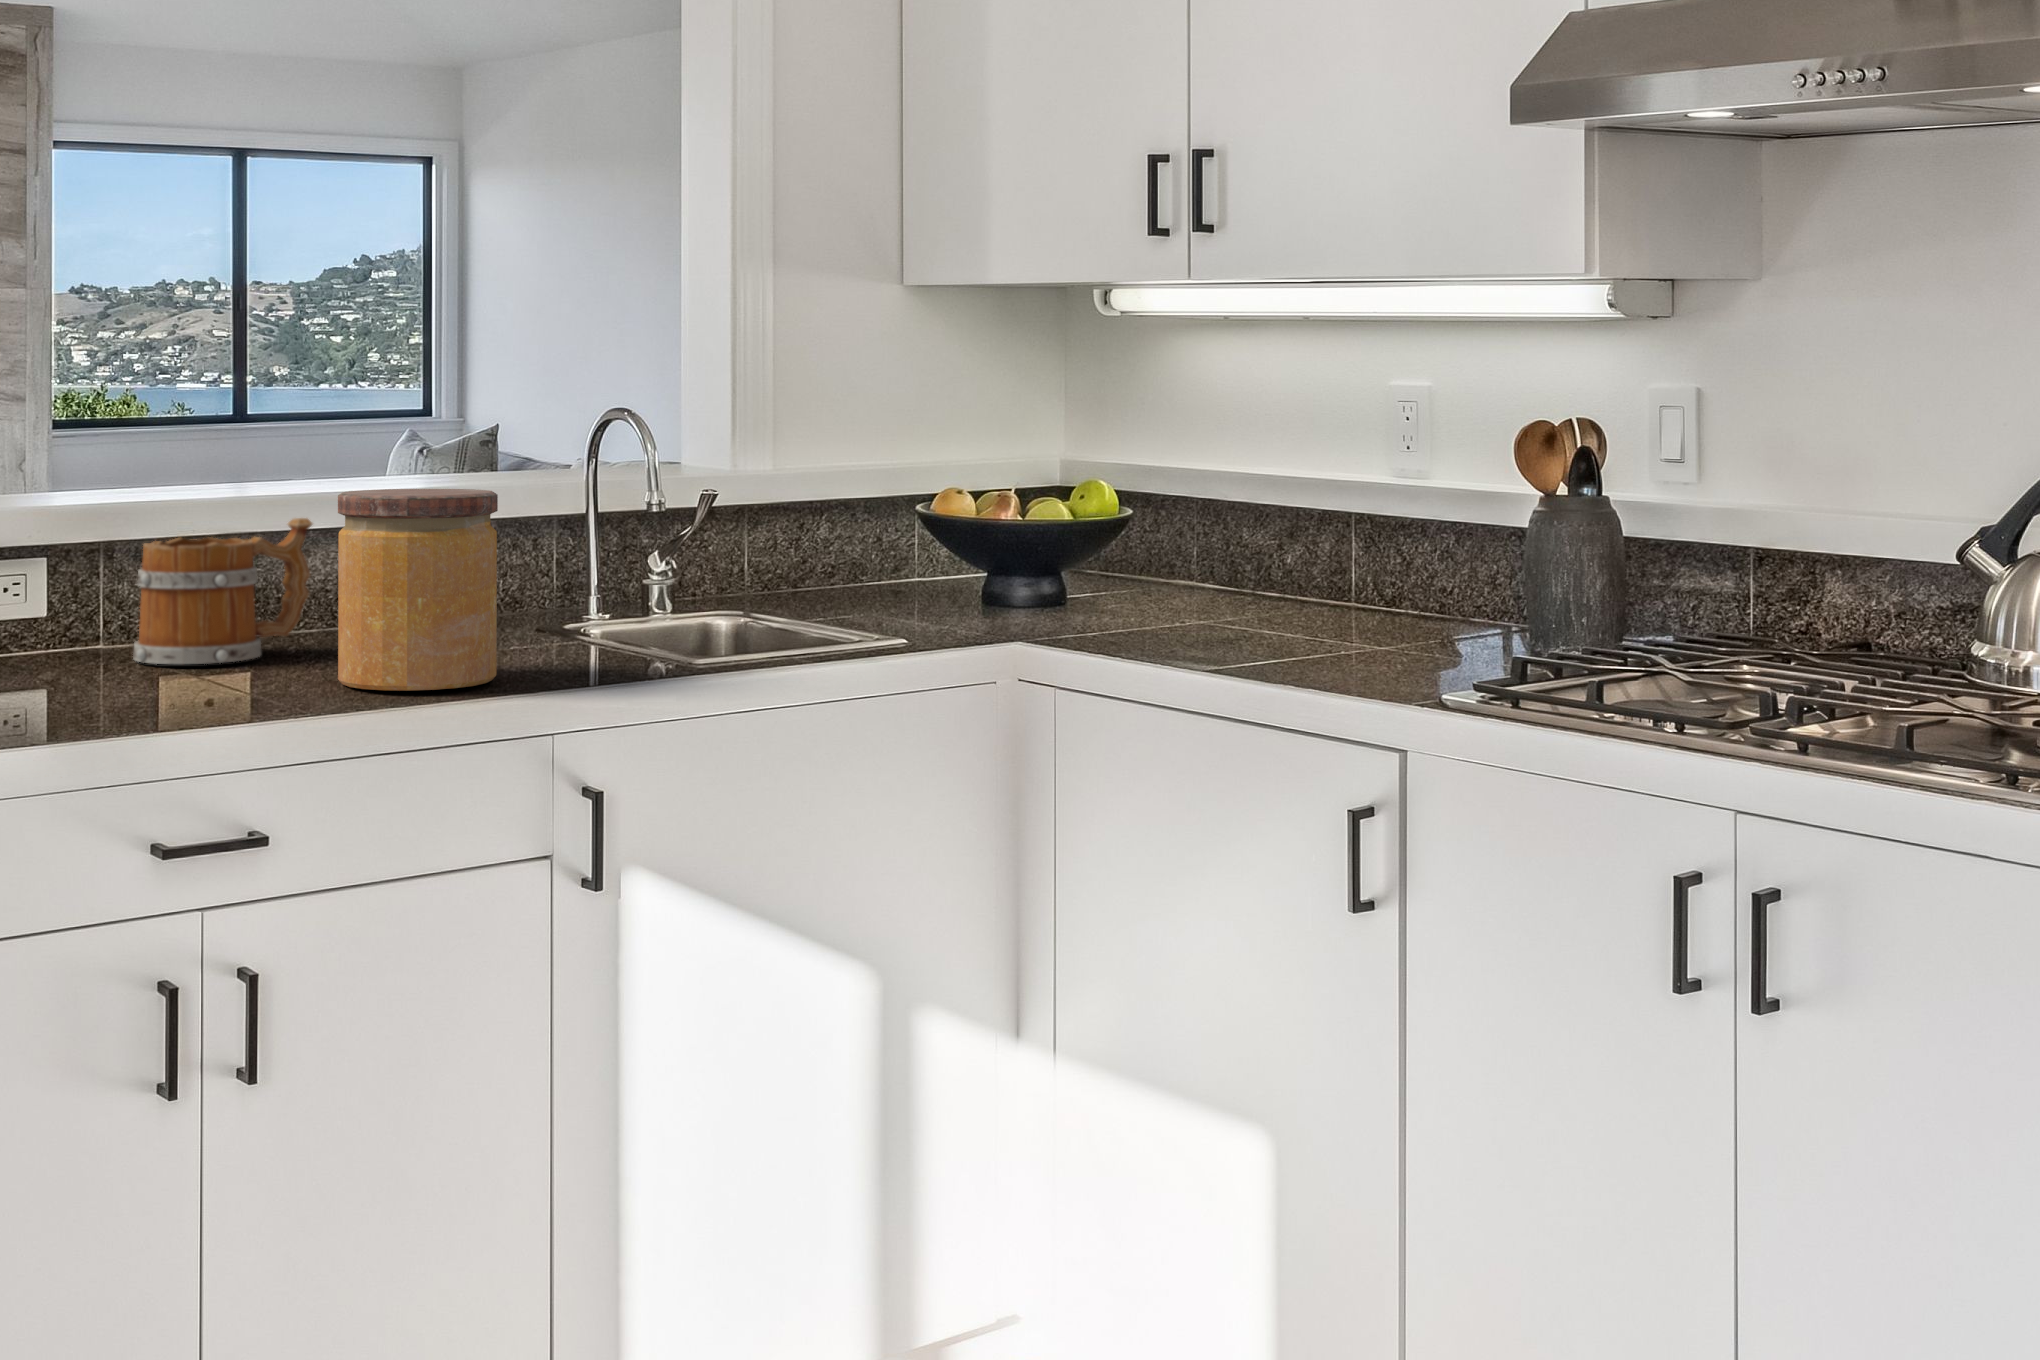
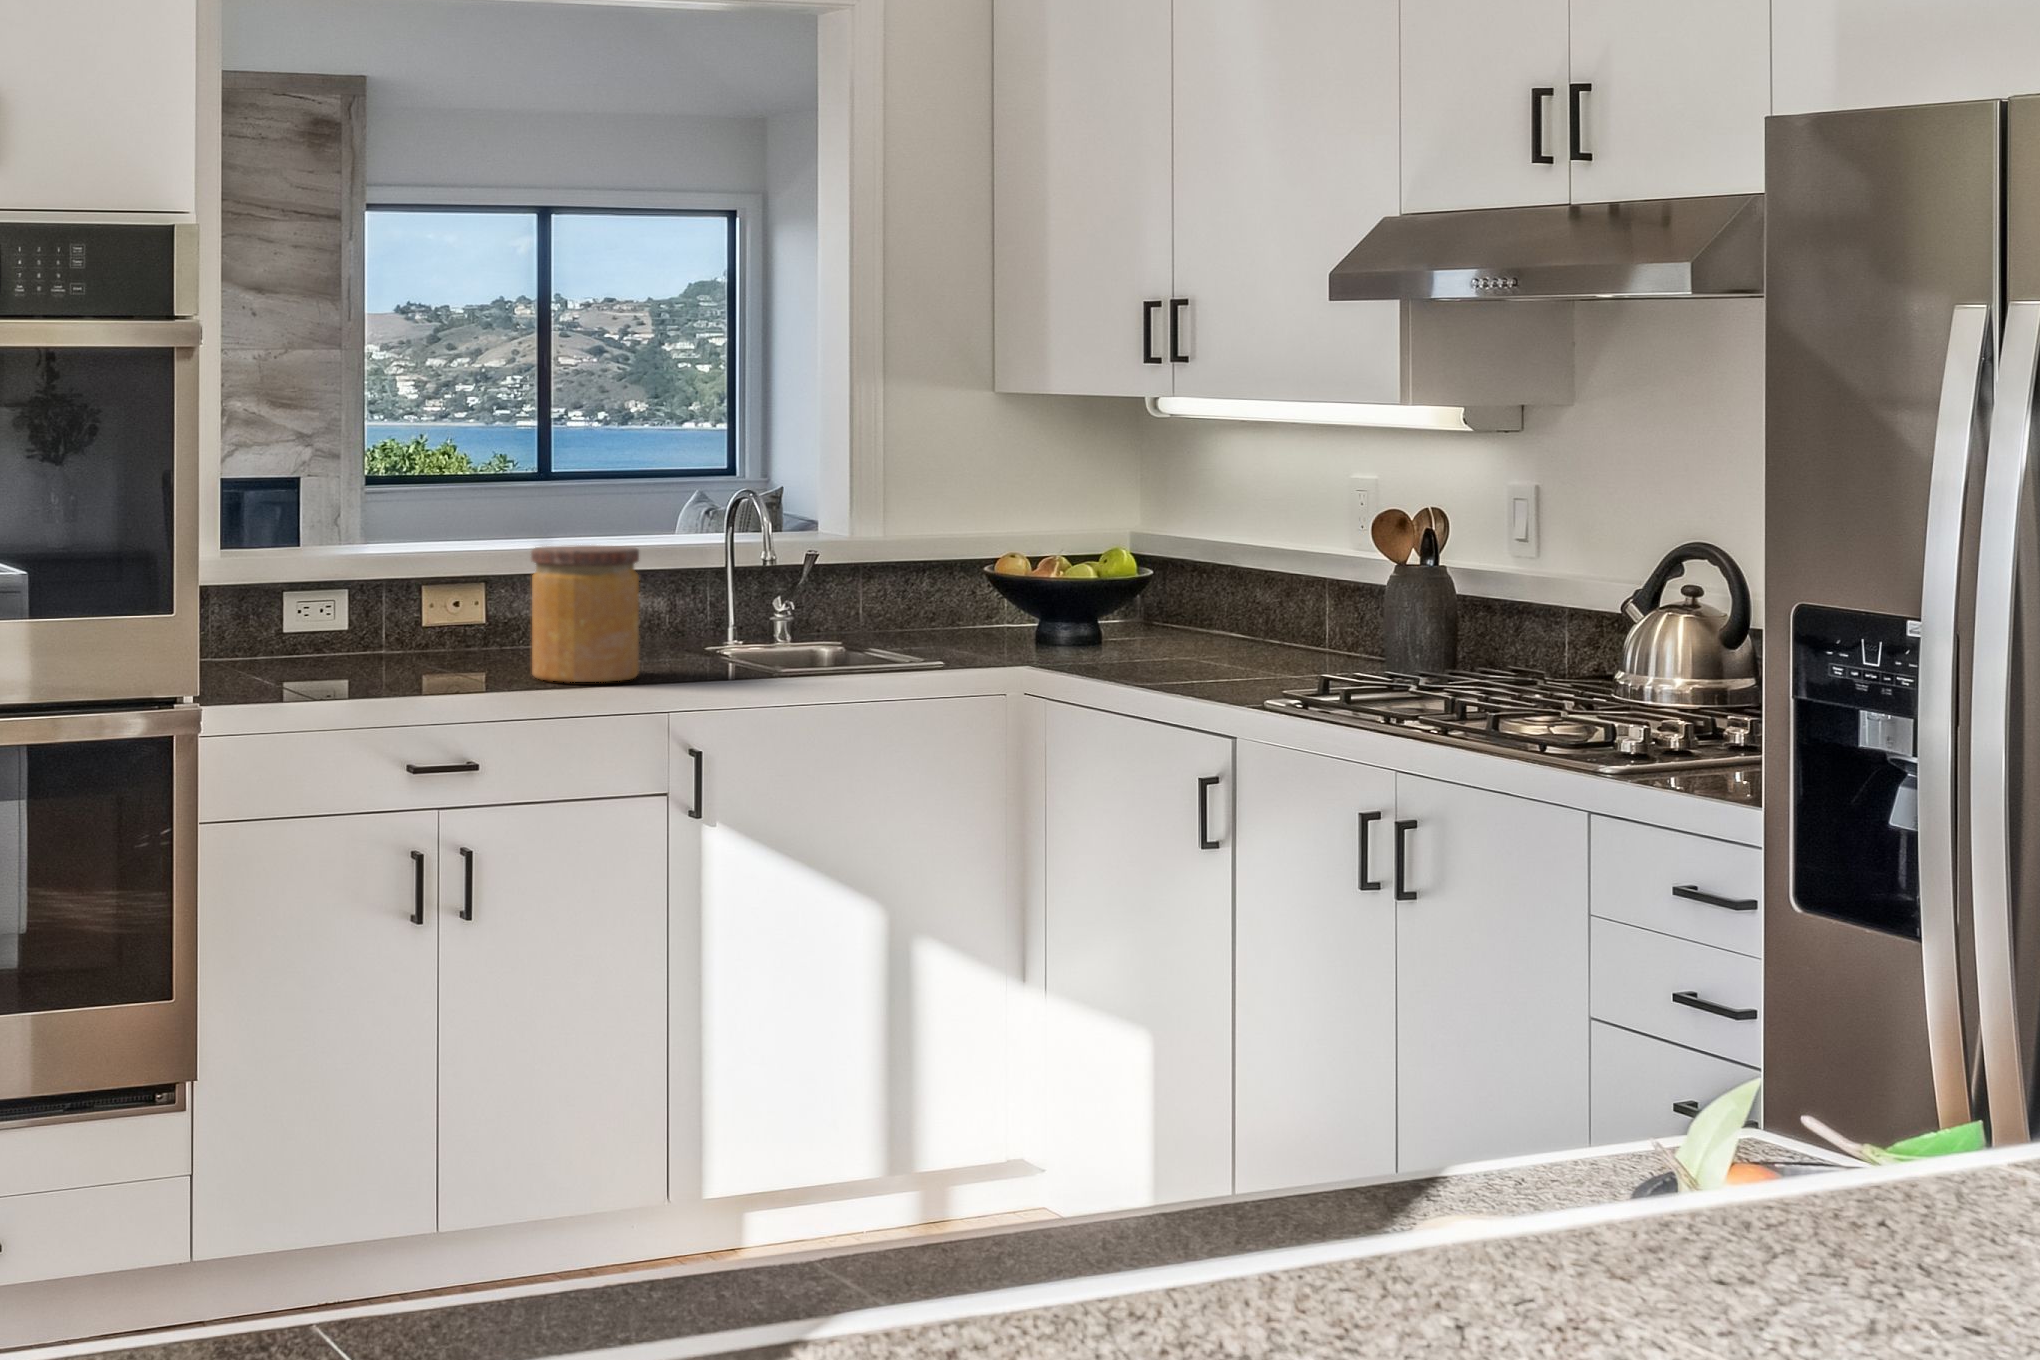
mug: present [133,518,312,664] -> none [403,564,524,663]

